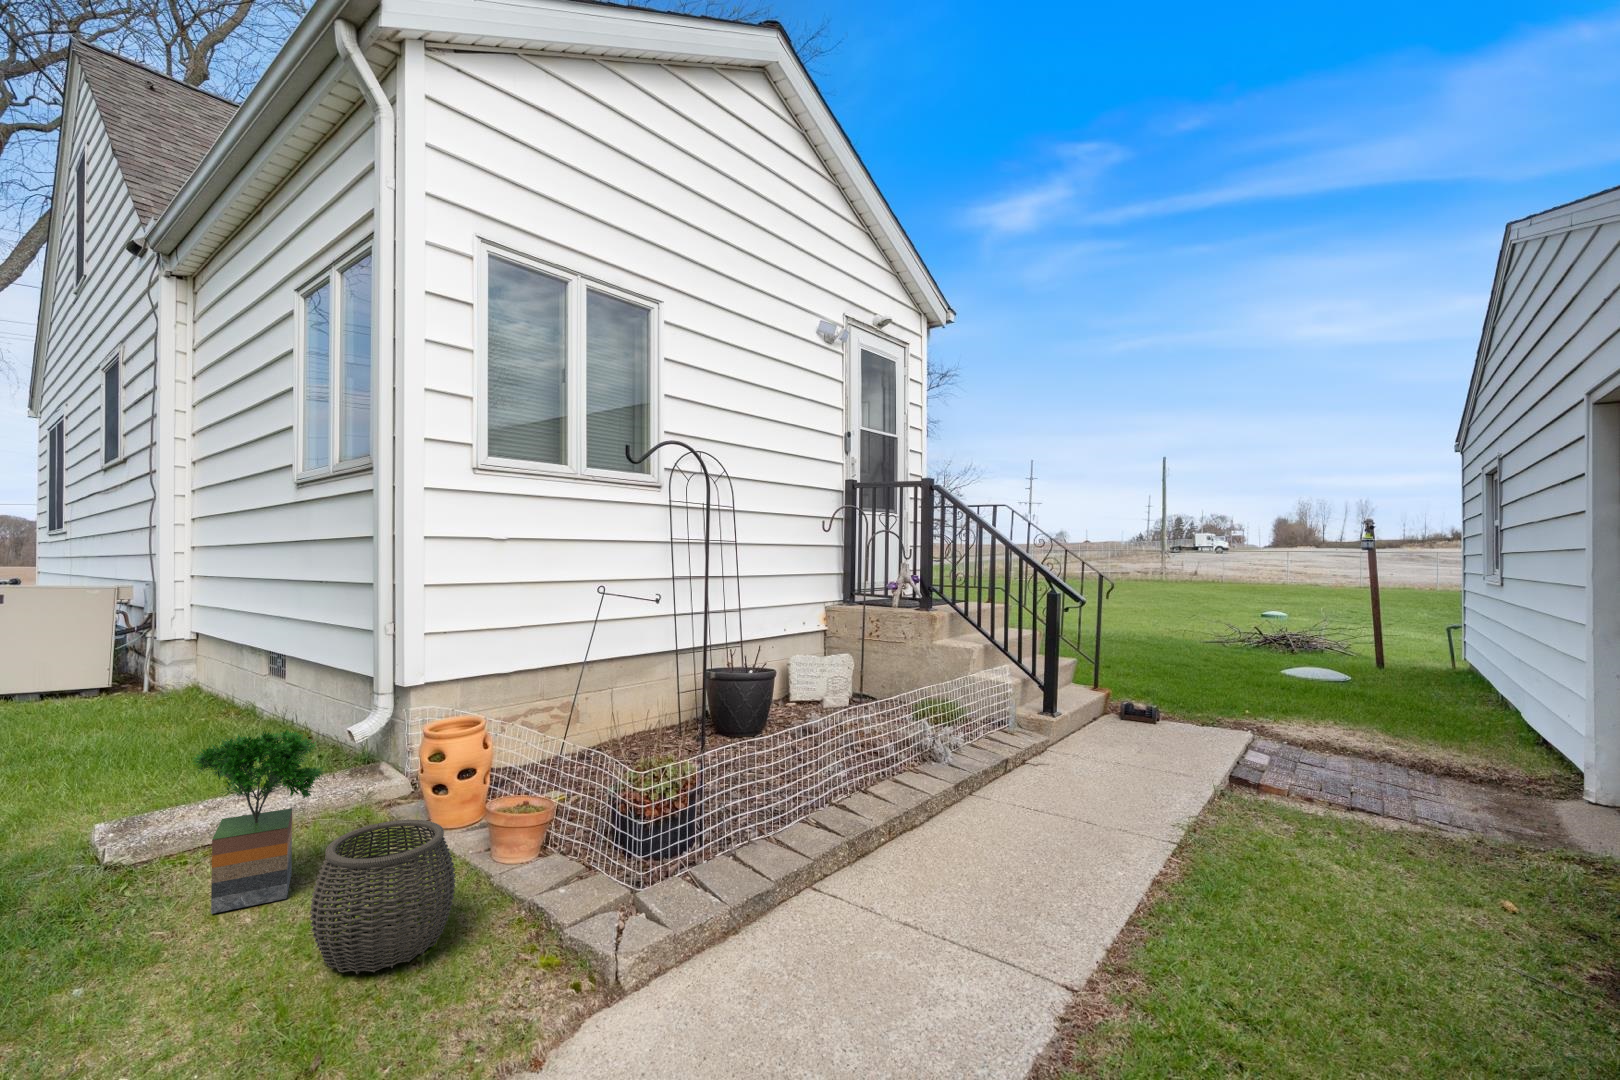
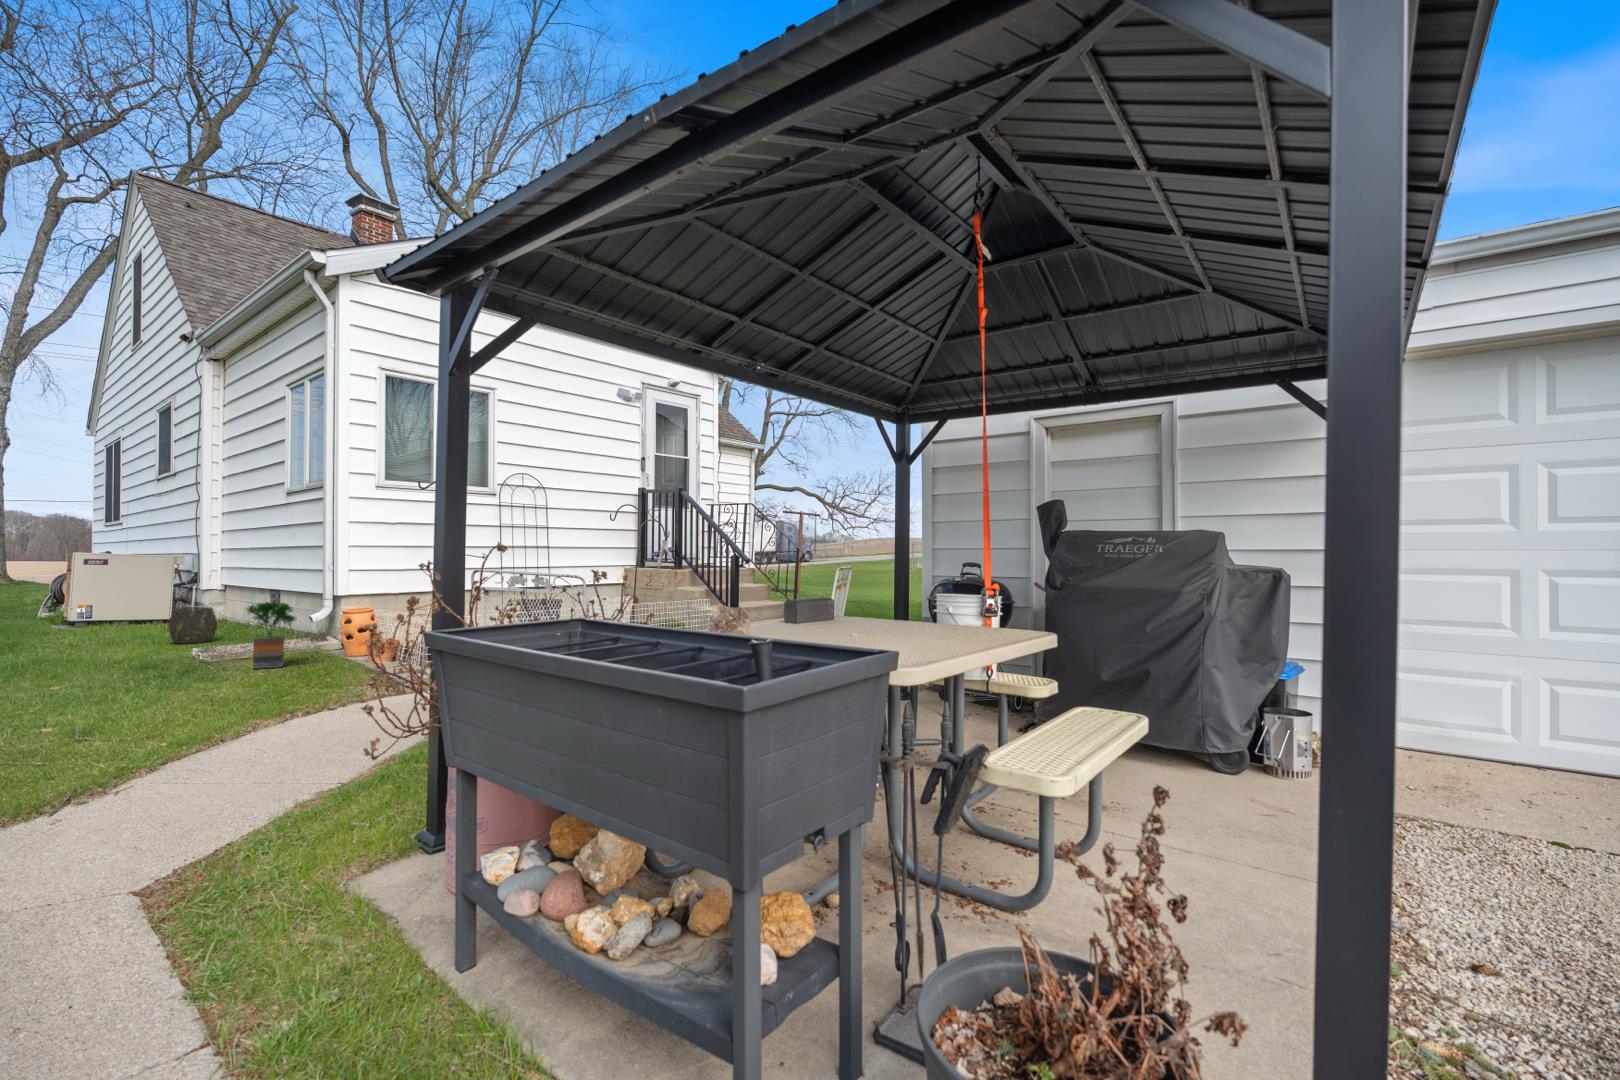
woven basket: present [310,820,456,974] -> present [168,607,217,644]

